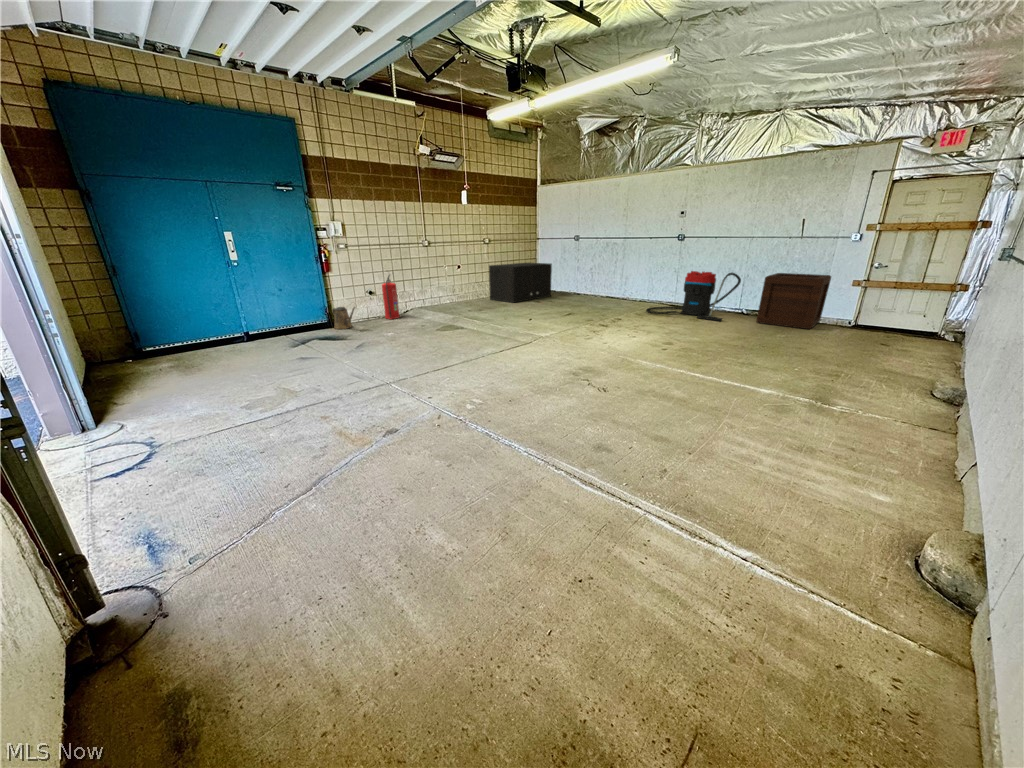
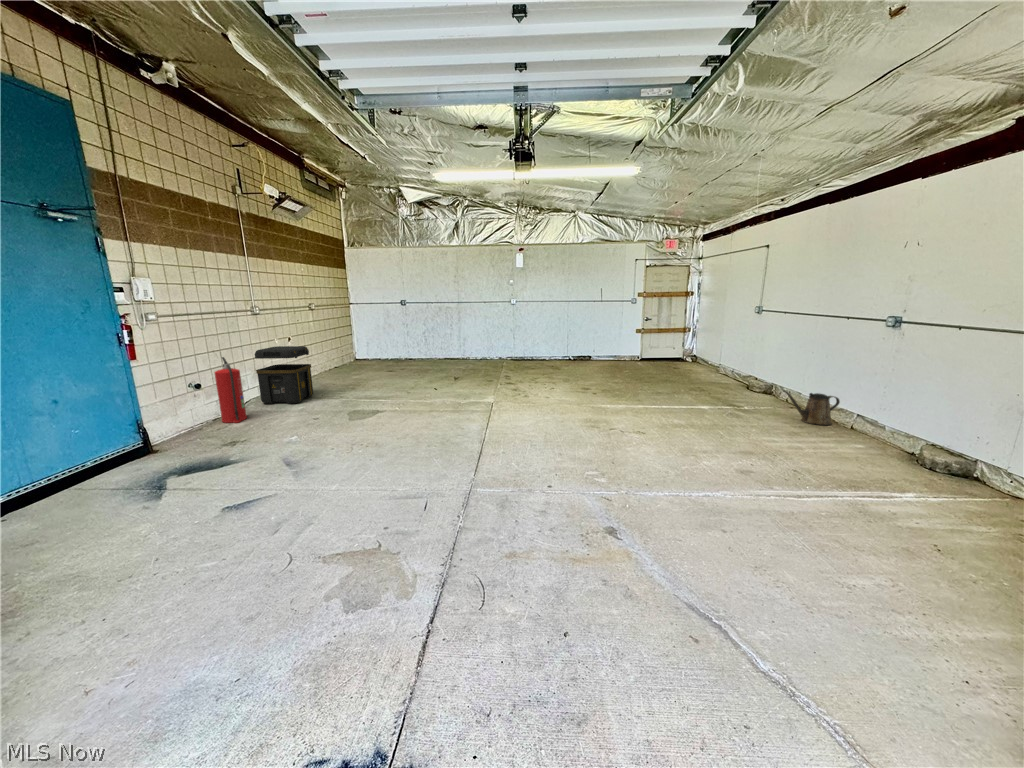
storage cabinet: present [489,263,552,303] -> none [319,330,386,377]
toolbox: none [418,271,456,314] -> present [255,346,313,404]
vacuum cleaner: present [646,271,741,321] -> none [508,329,575,369]
wooden crate: present [756,273,831,329] -> none [590,328,634,367]
watering can: present [332,307,355,329] -> present [783,390,840,425]

